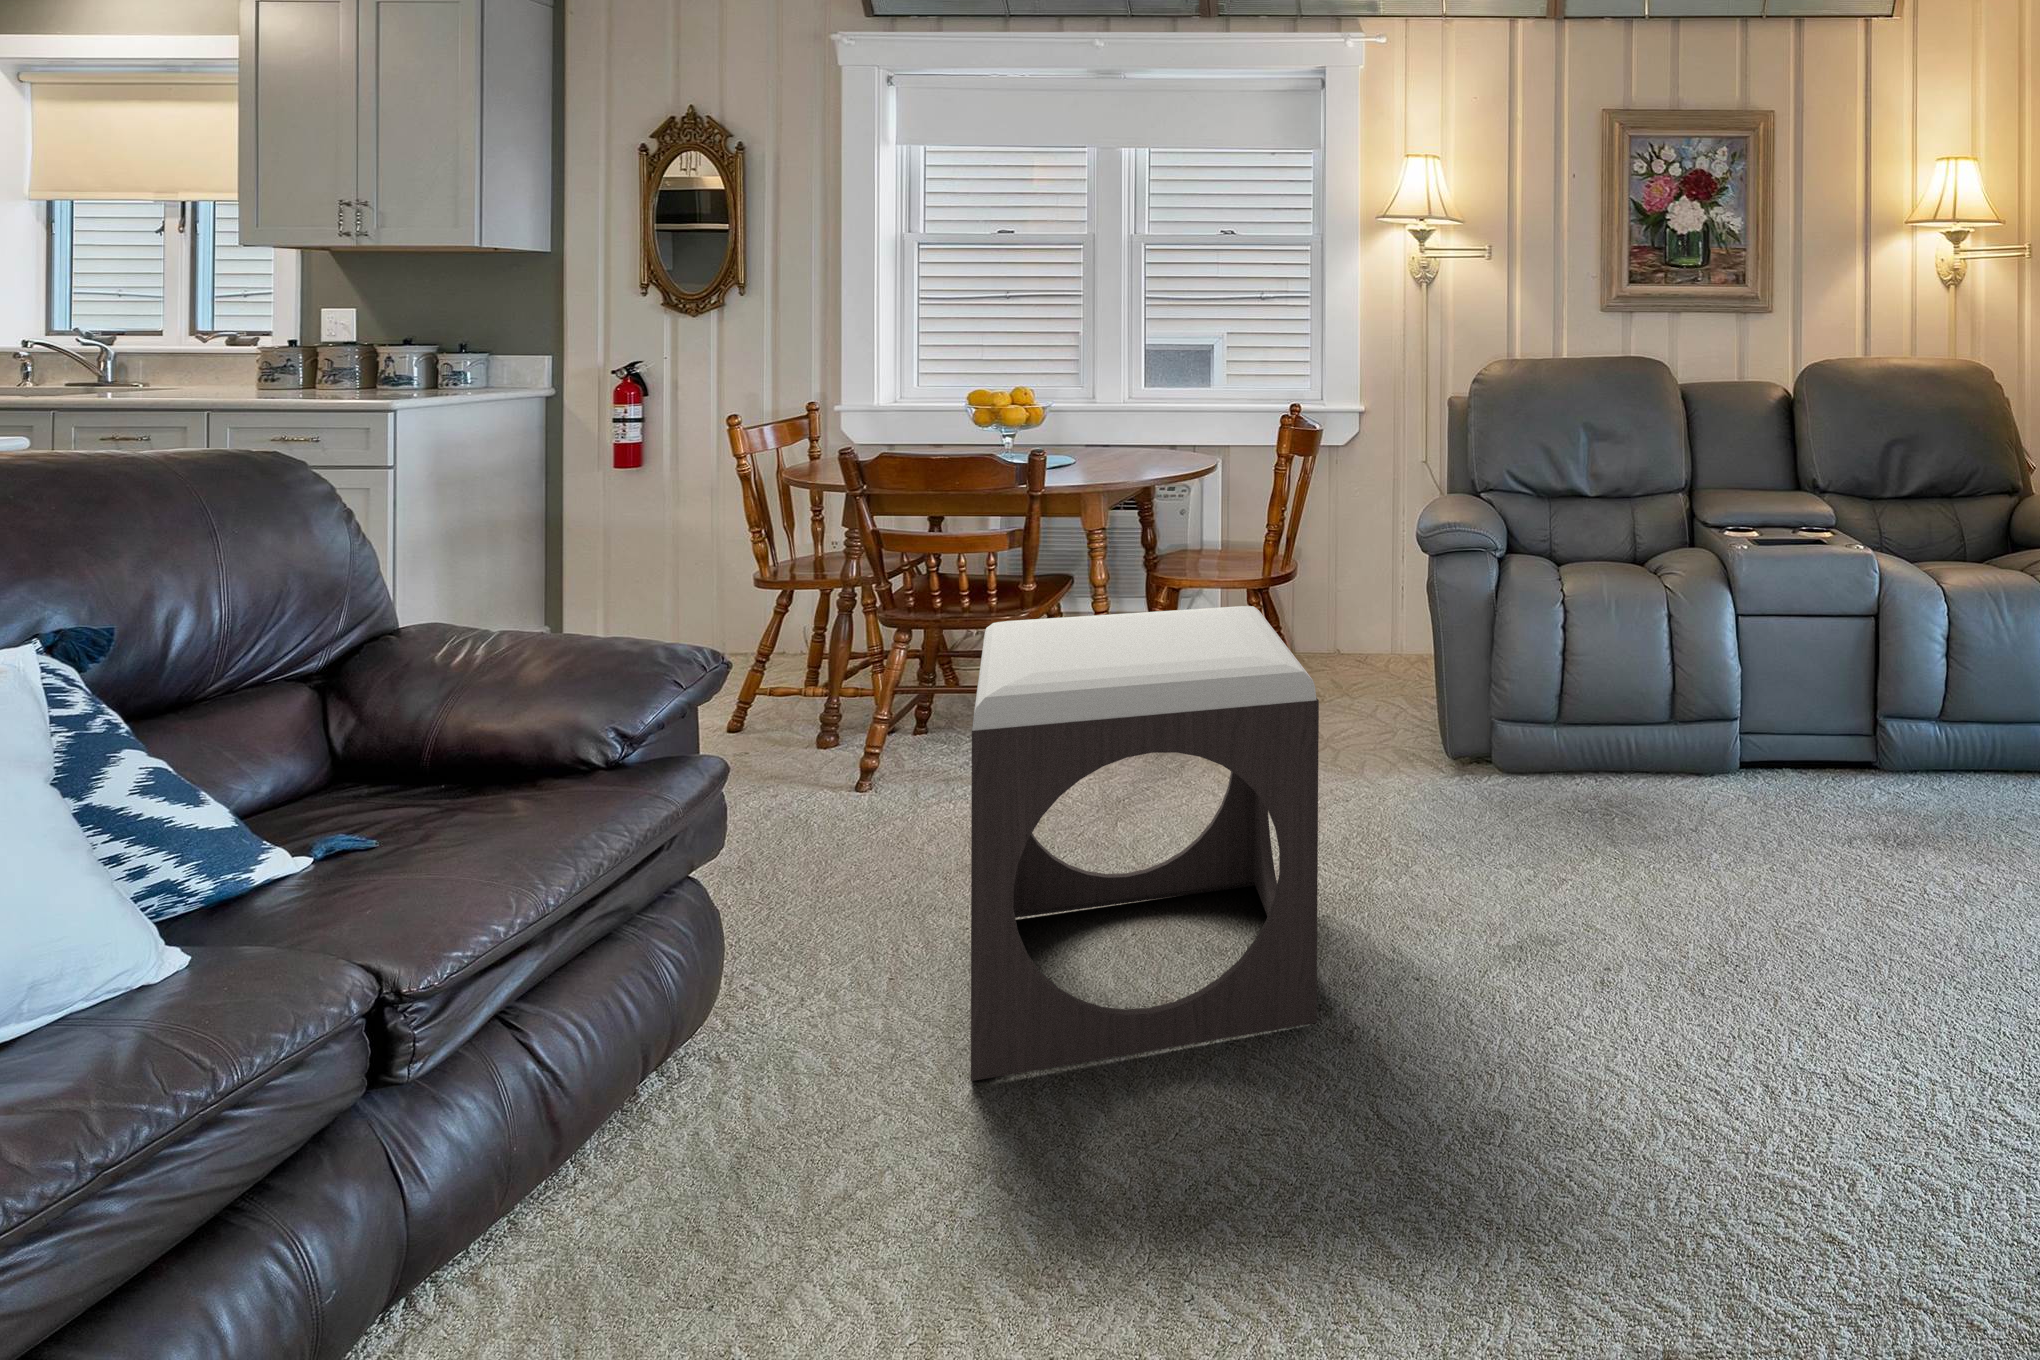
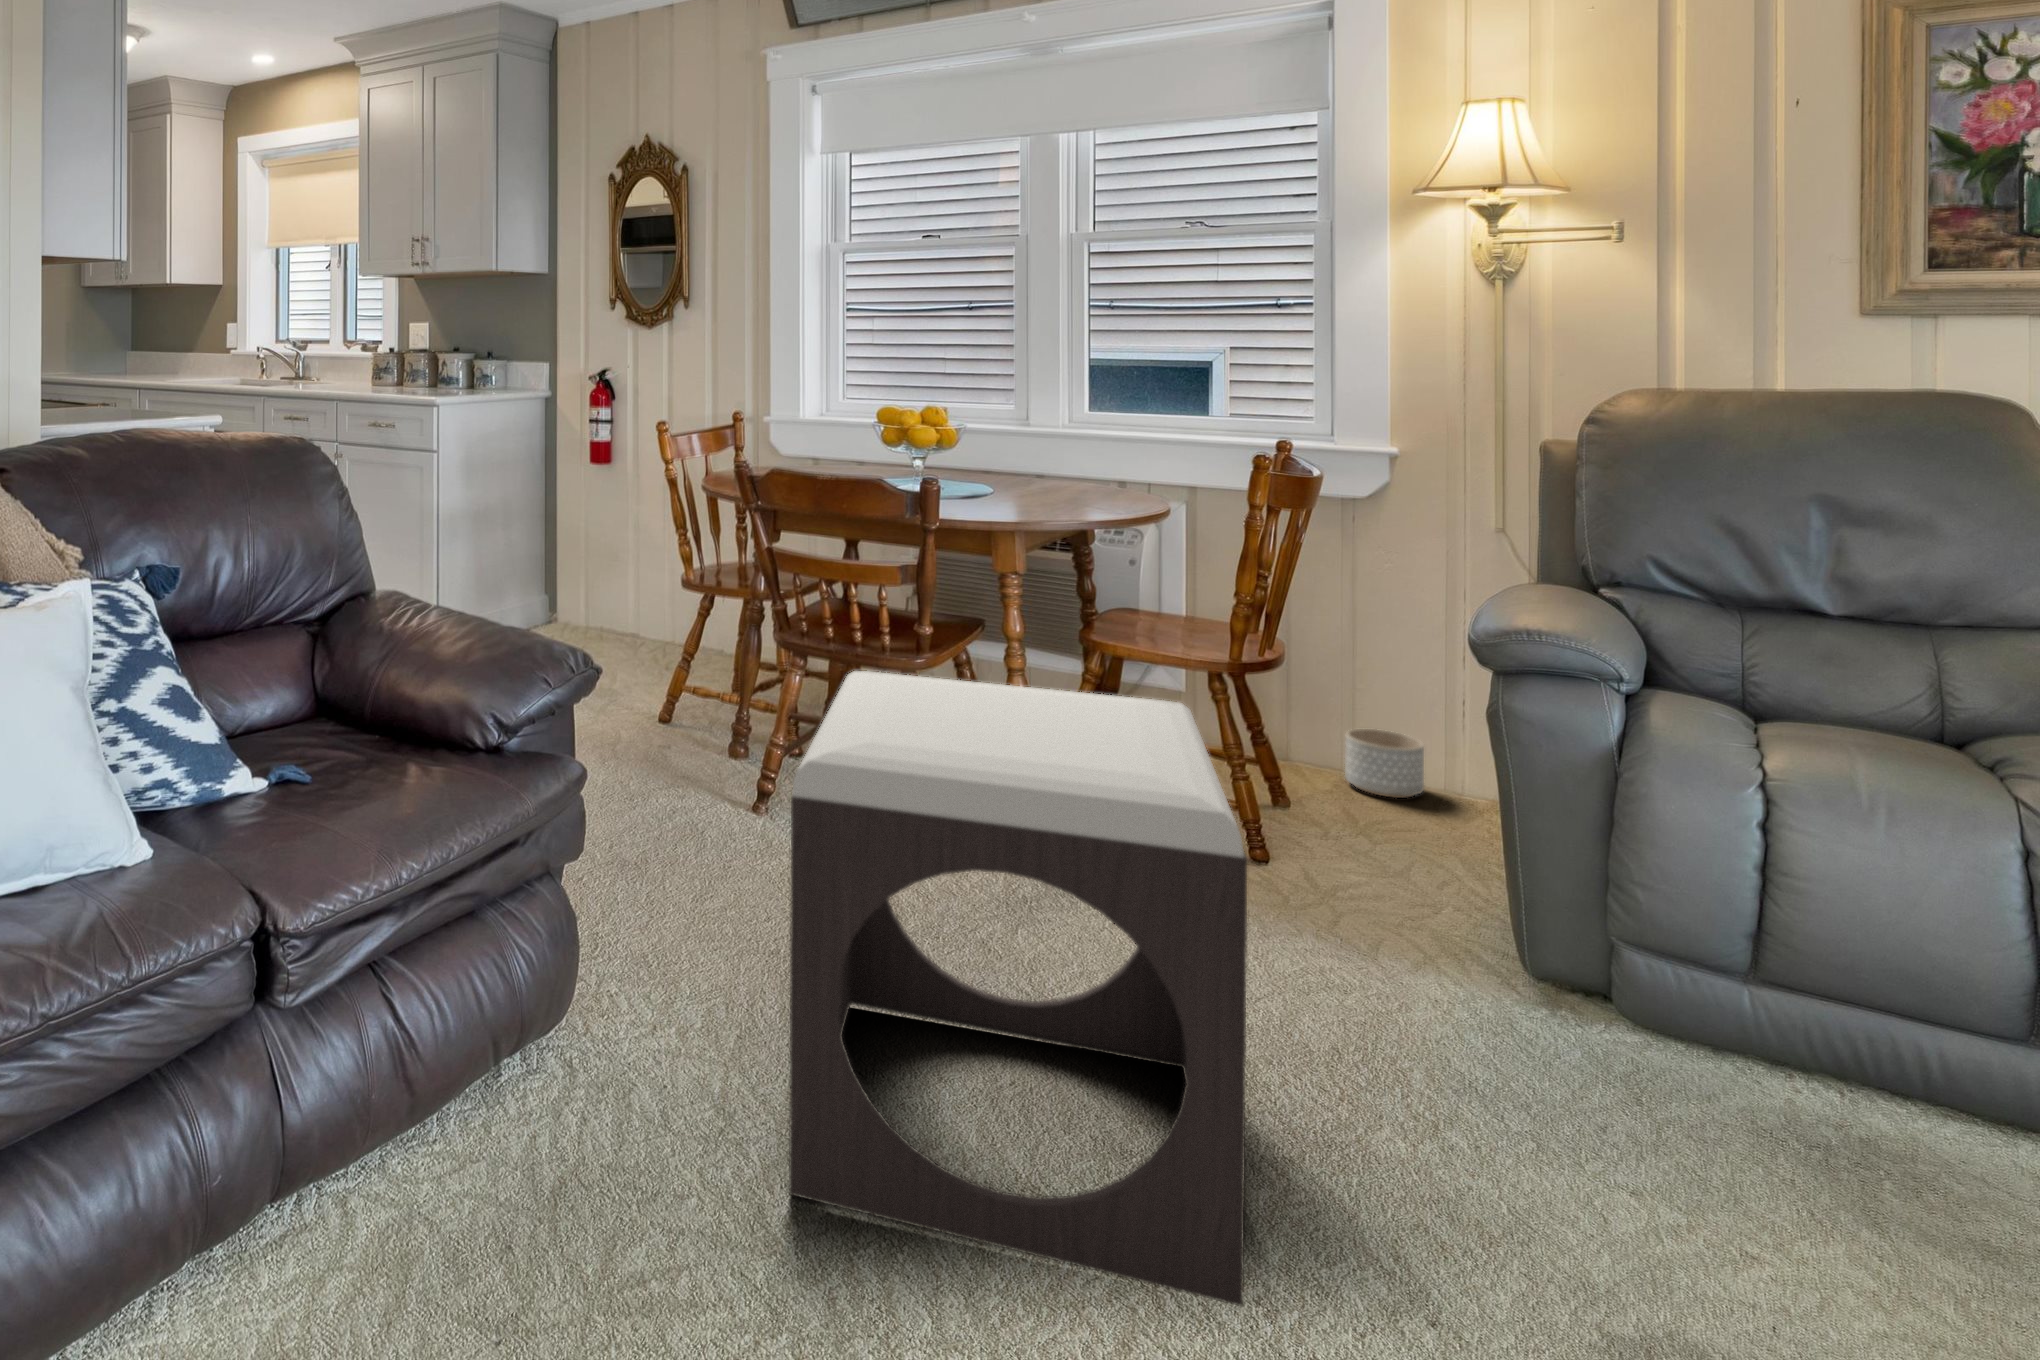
planter: none [1330,619,1379,667] -> present [1345,729,1424,798]

